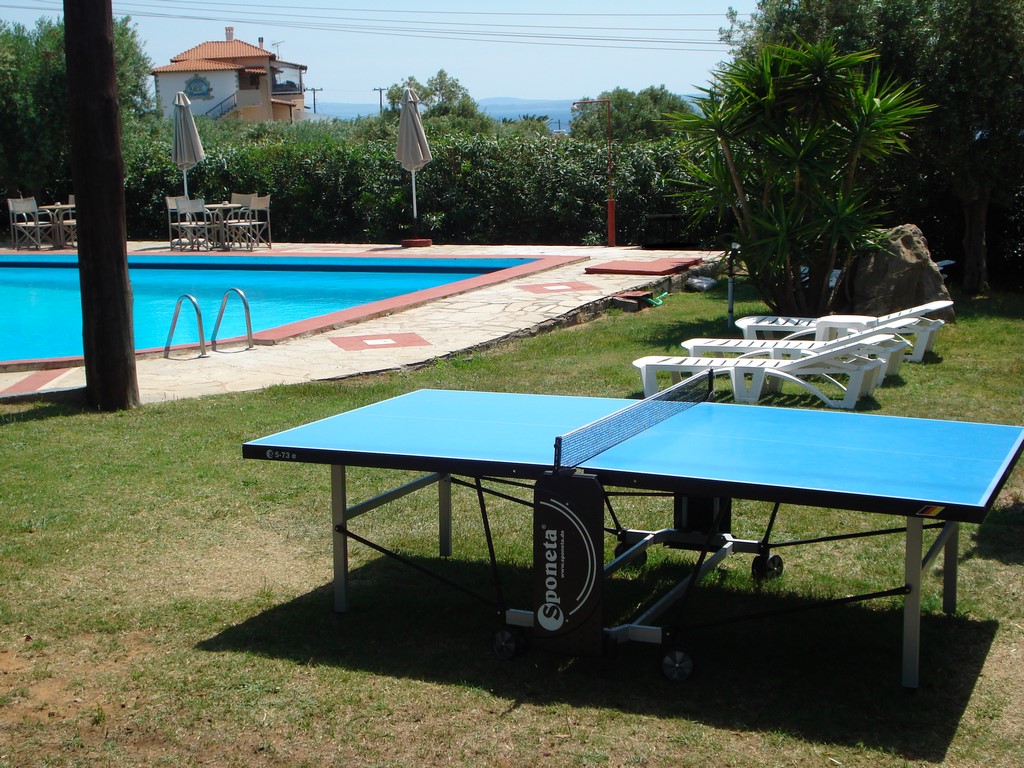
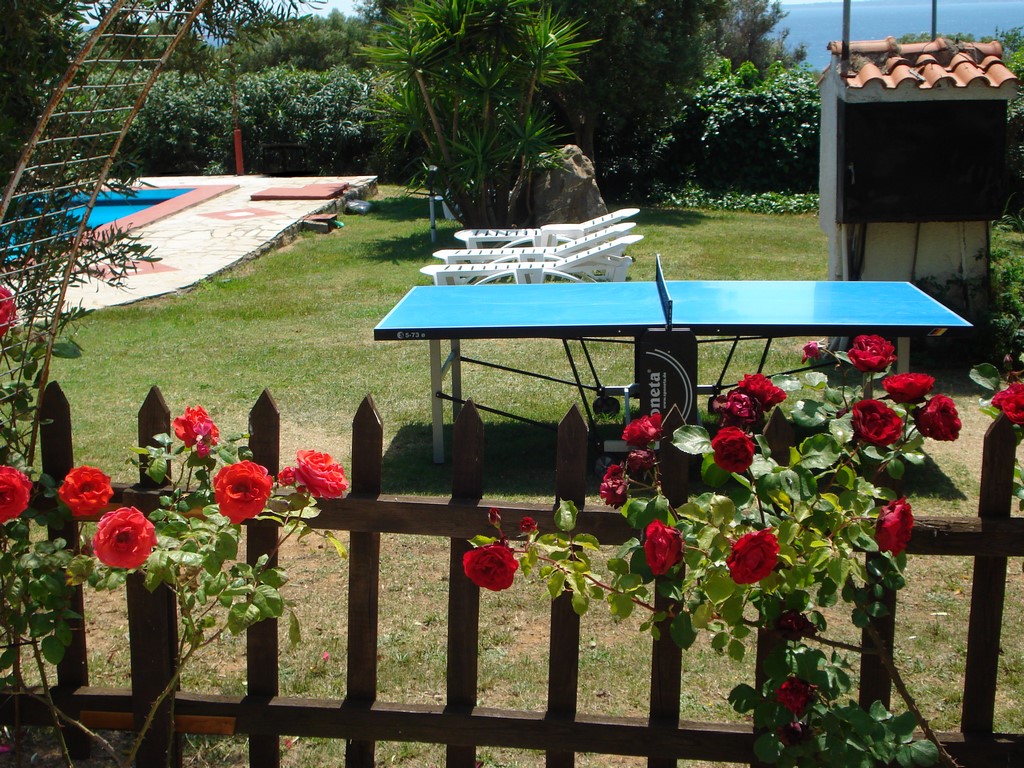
stool: none [571,207,595,241] -> present [173,137,195,171]

